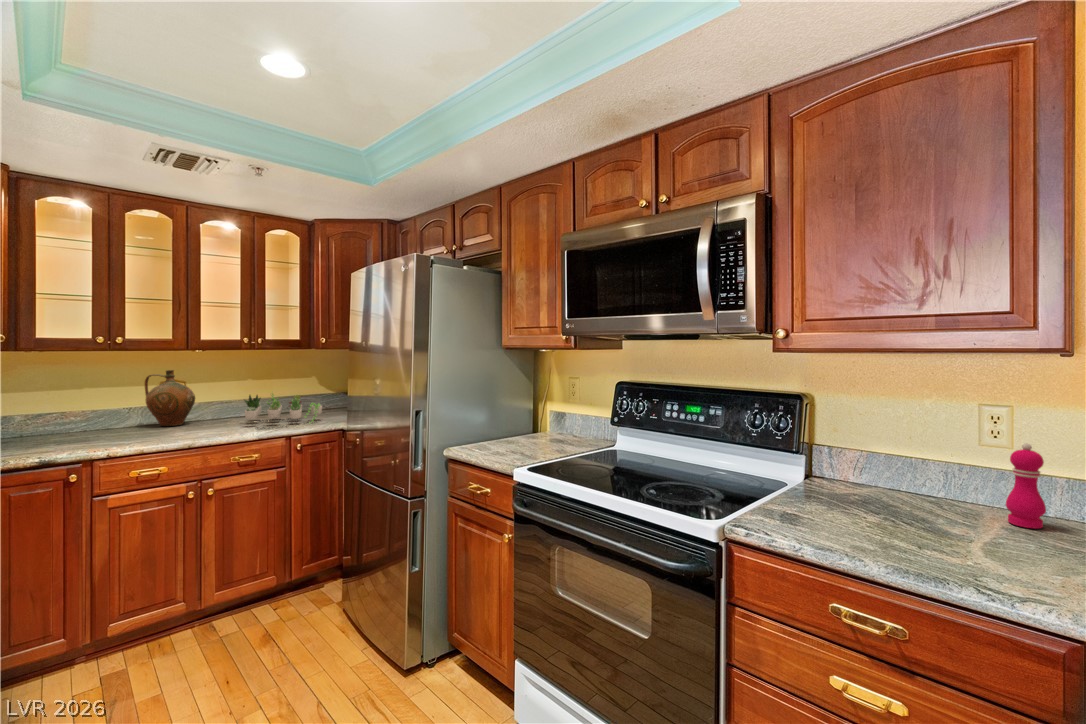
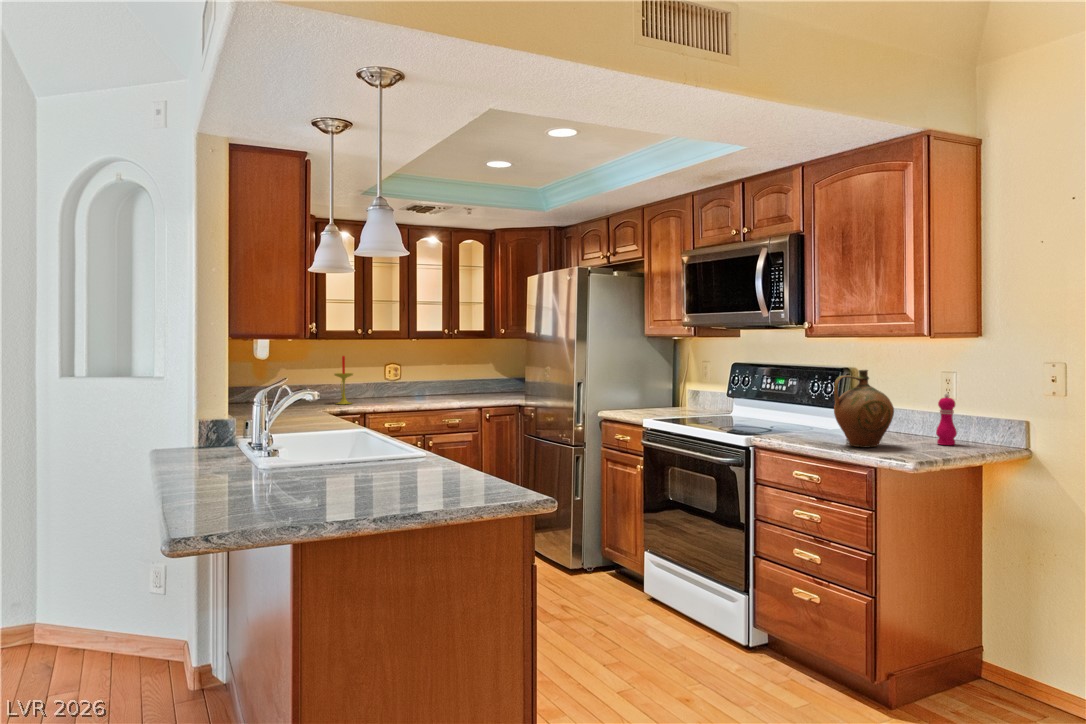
ceramic jug: present [145,370,195,426] -> present [834,370,894,447]
candle: none [49,371,87,444] -> present [334,356,353,404]
succulent plant: present [245,394,322,423] -> none [445,372,502,399]

